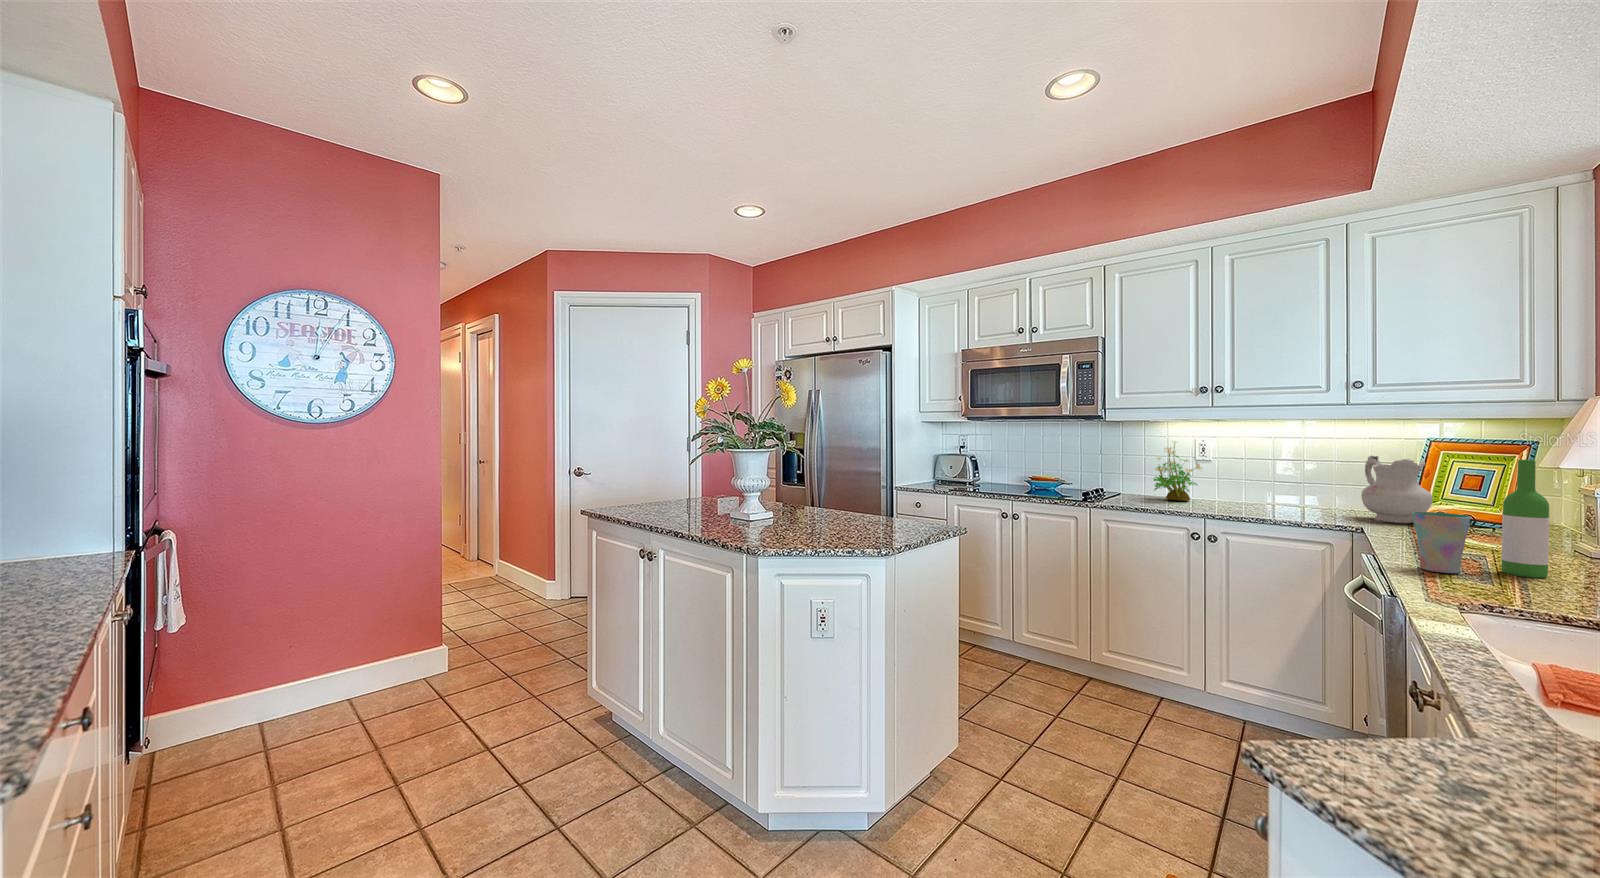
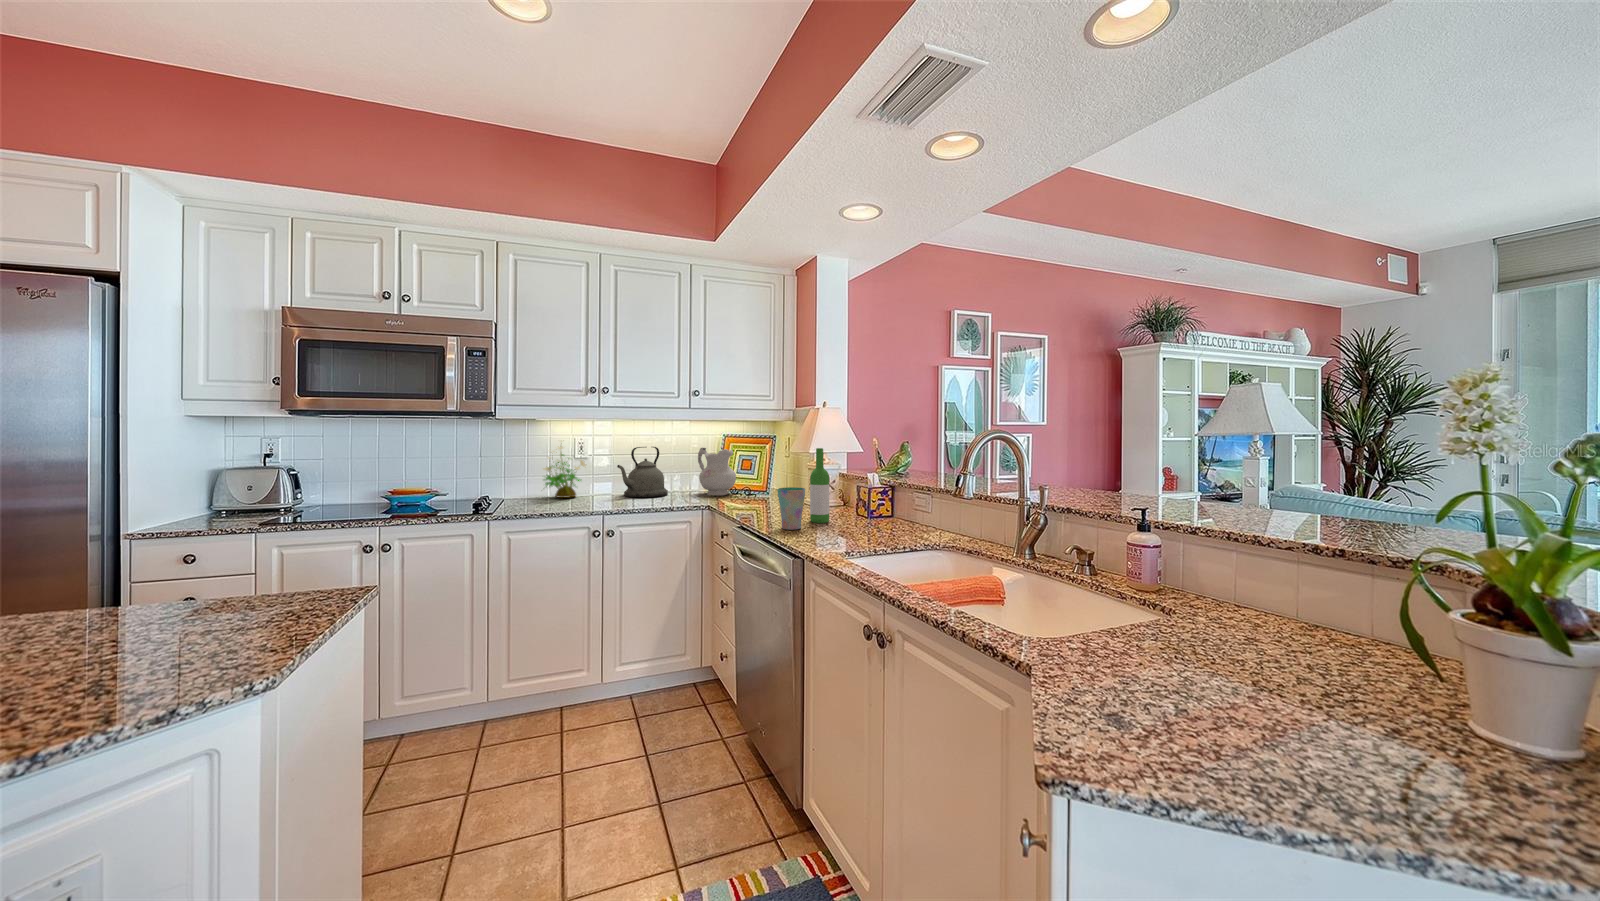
kettle: none [1234,452,1312,512] -> present [617,447,668,497]

